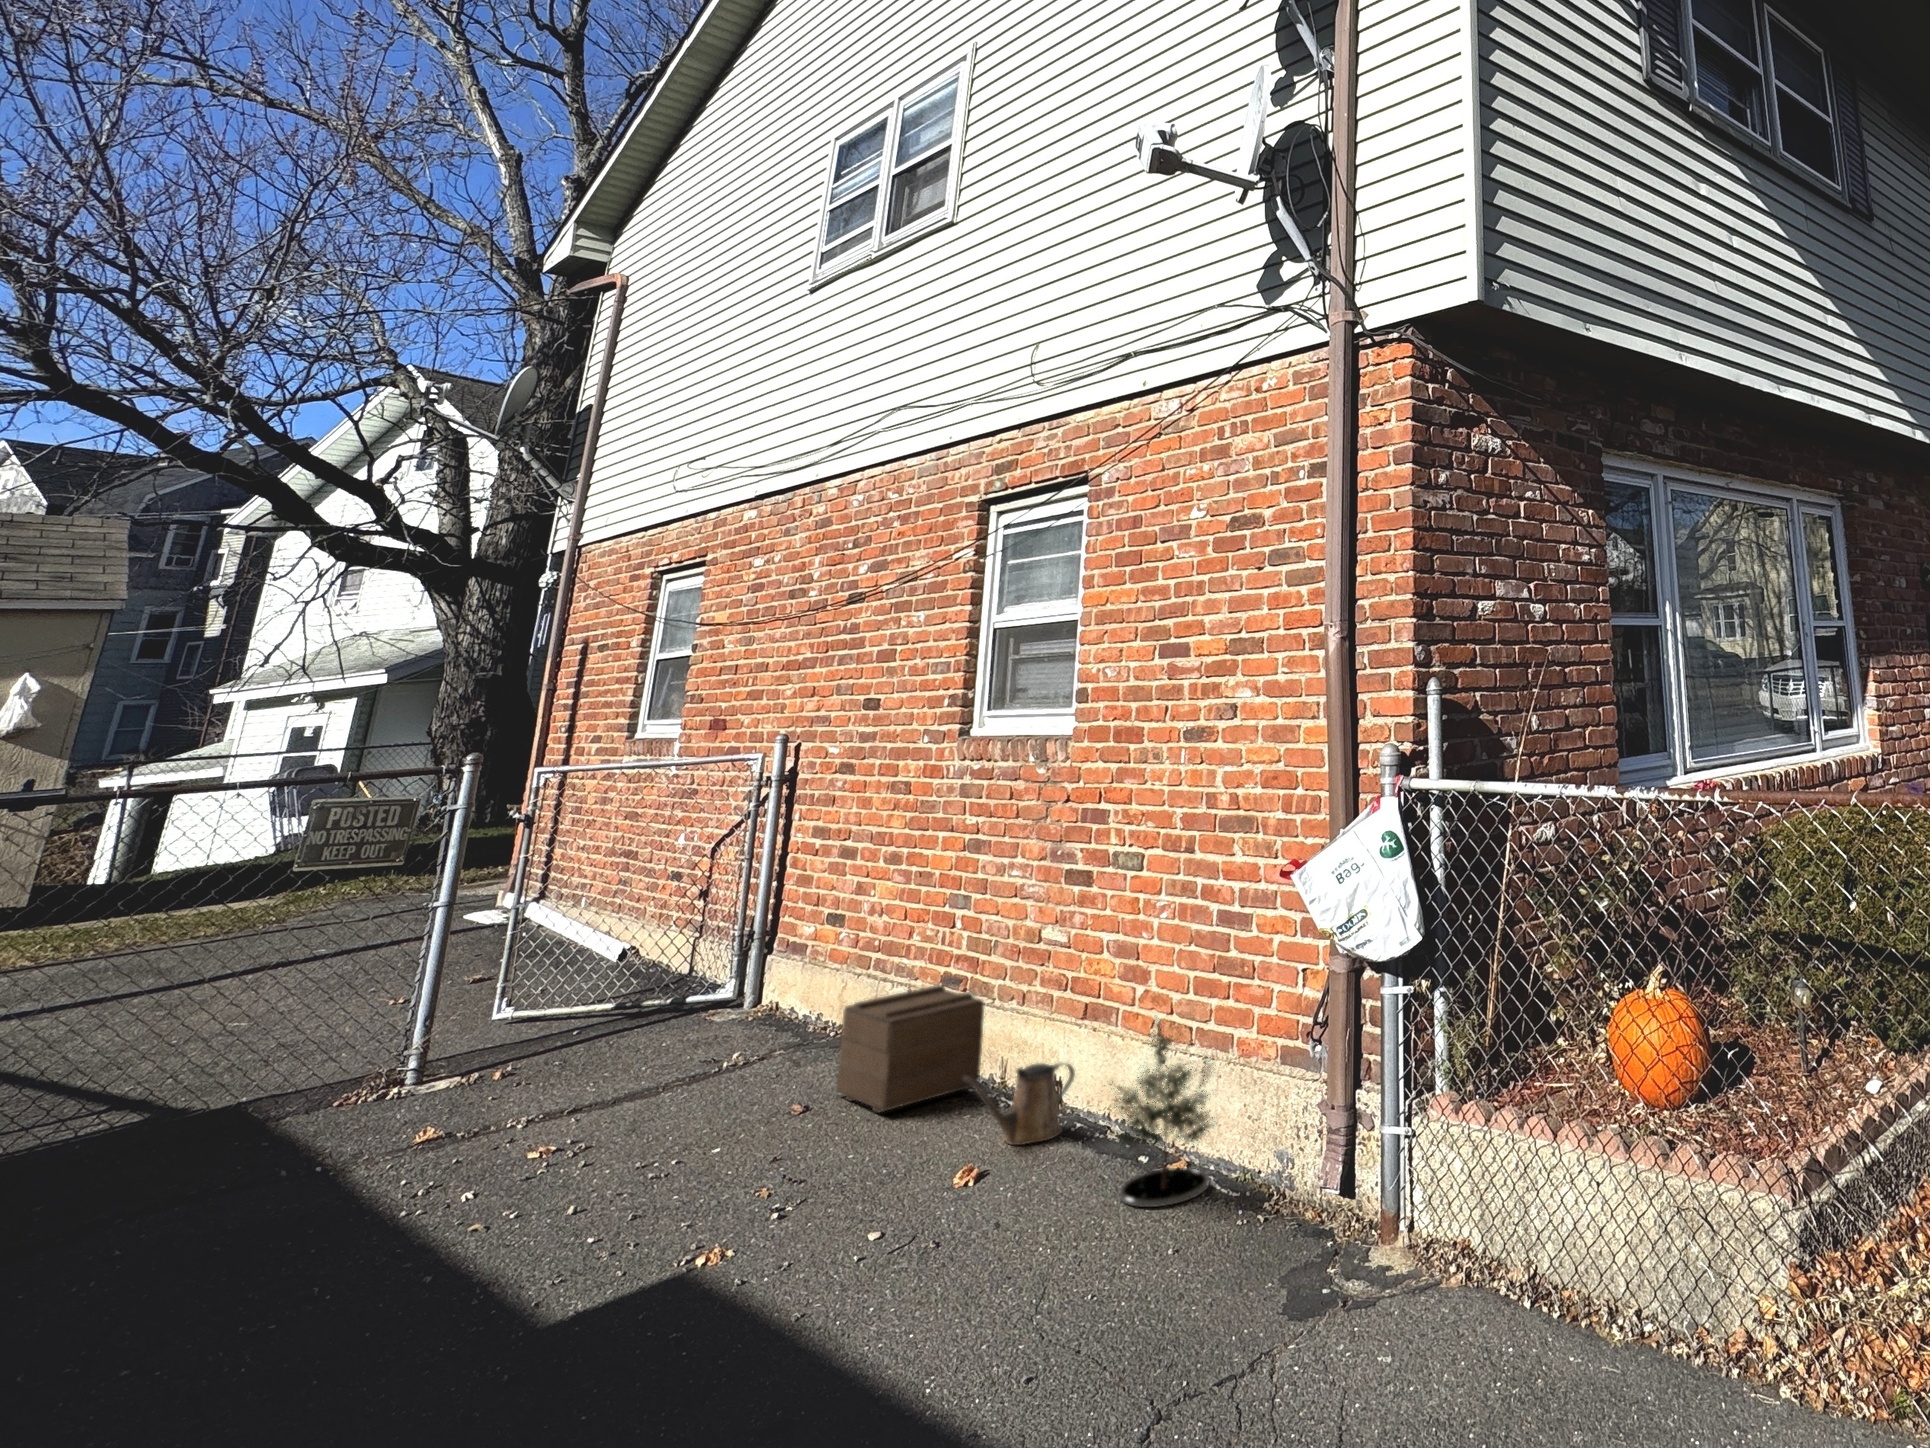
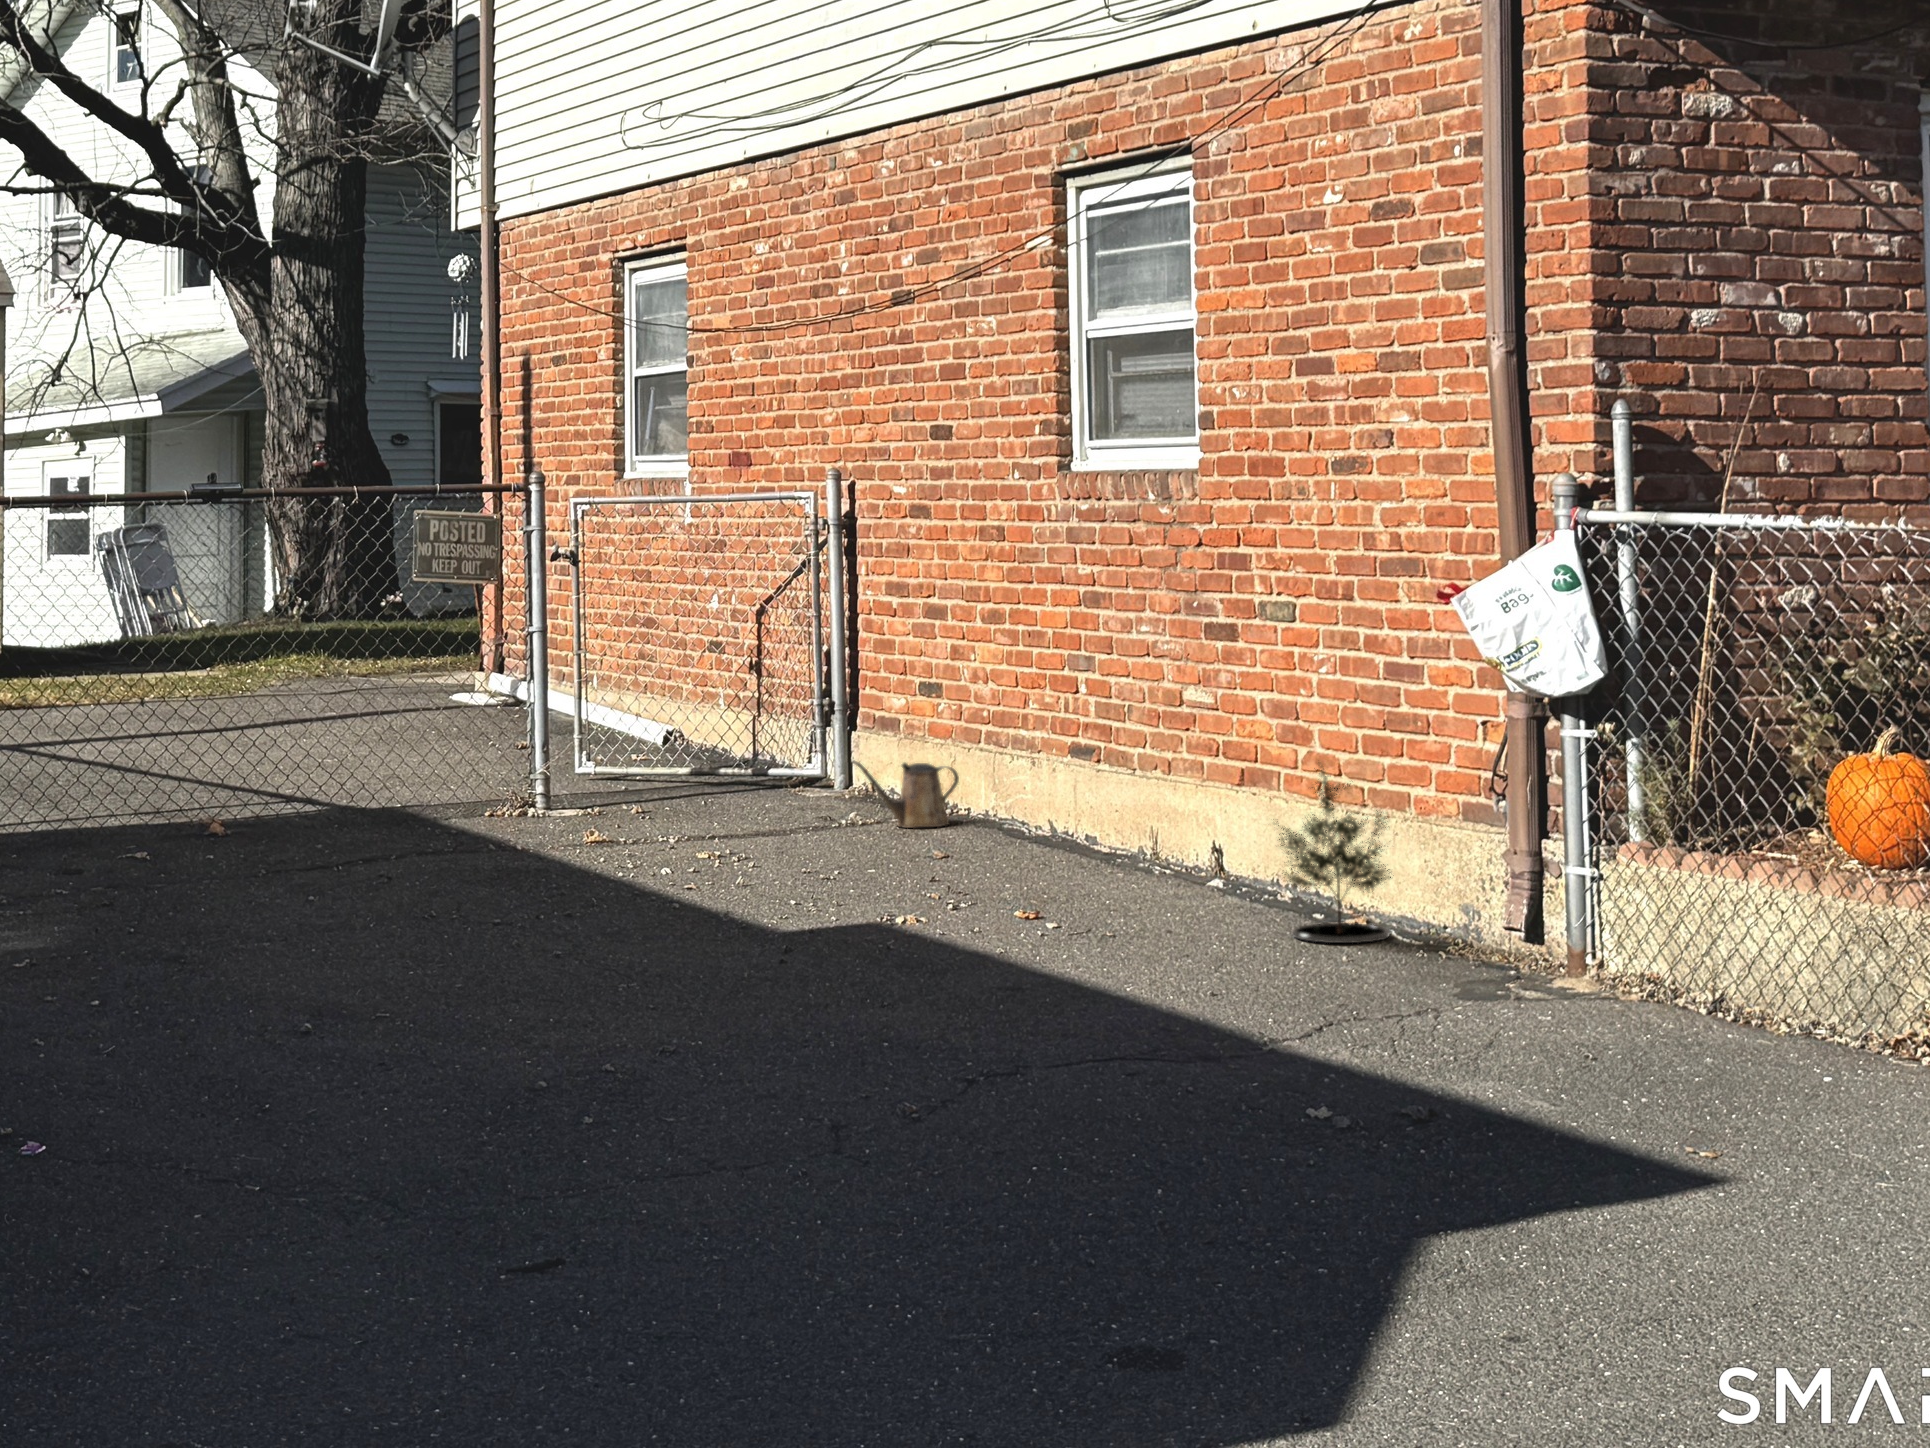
wooden crate: present [837,985,984,1113] -> none [969,755,1128,871]
watering can: present [962,1063,1075,1145] -> present [852,761,959,828]

